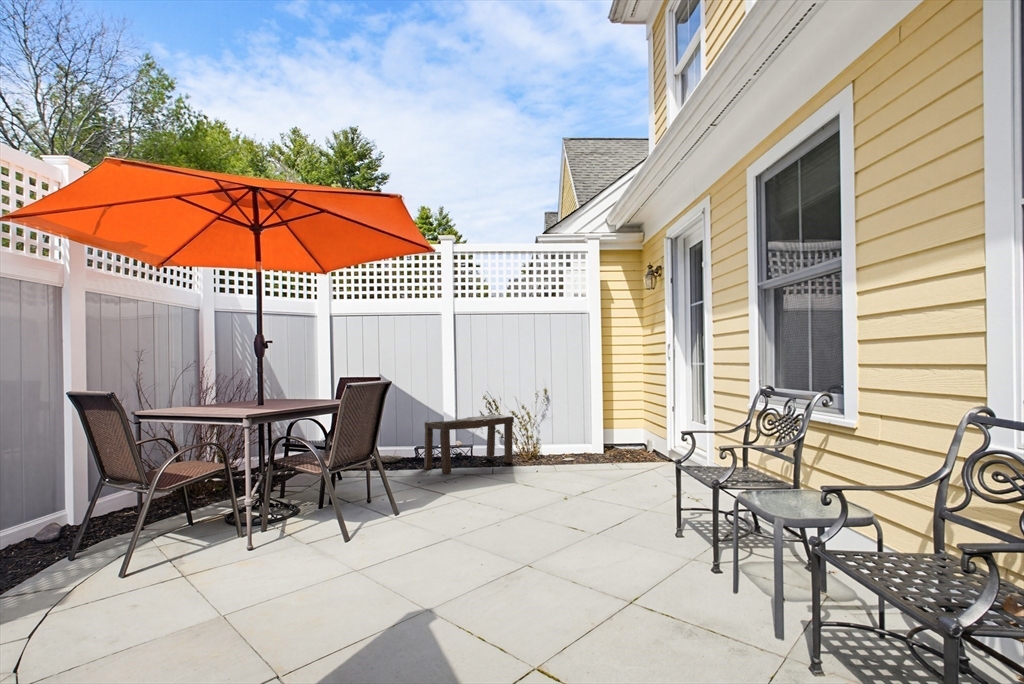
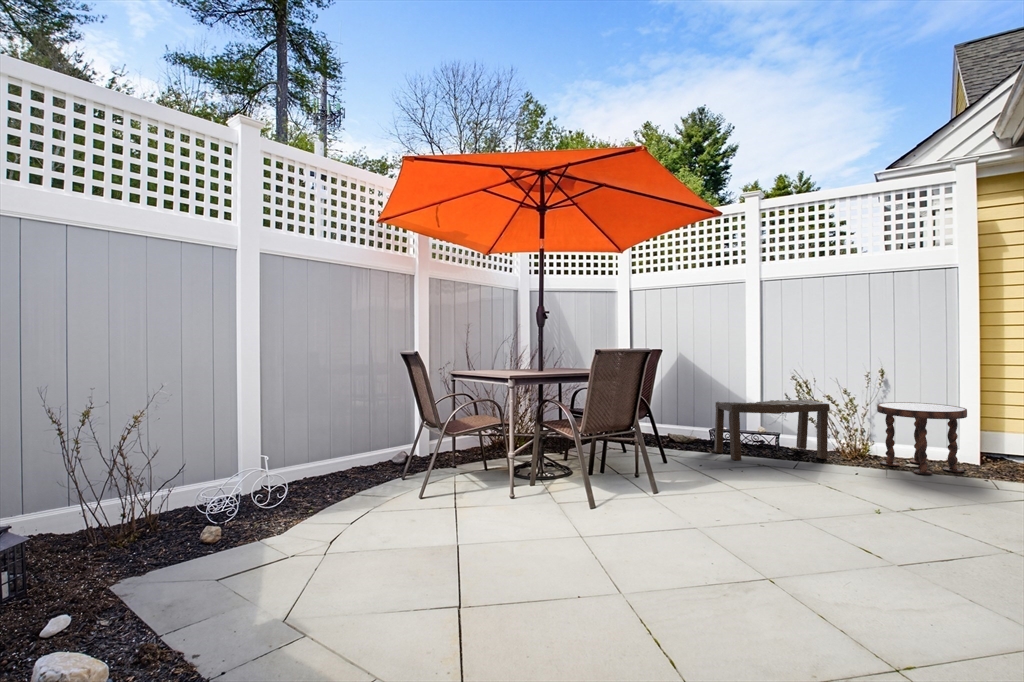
side table: none [545,411,600,465] -> present [877,402,967,475]

